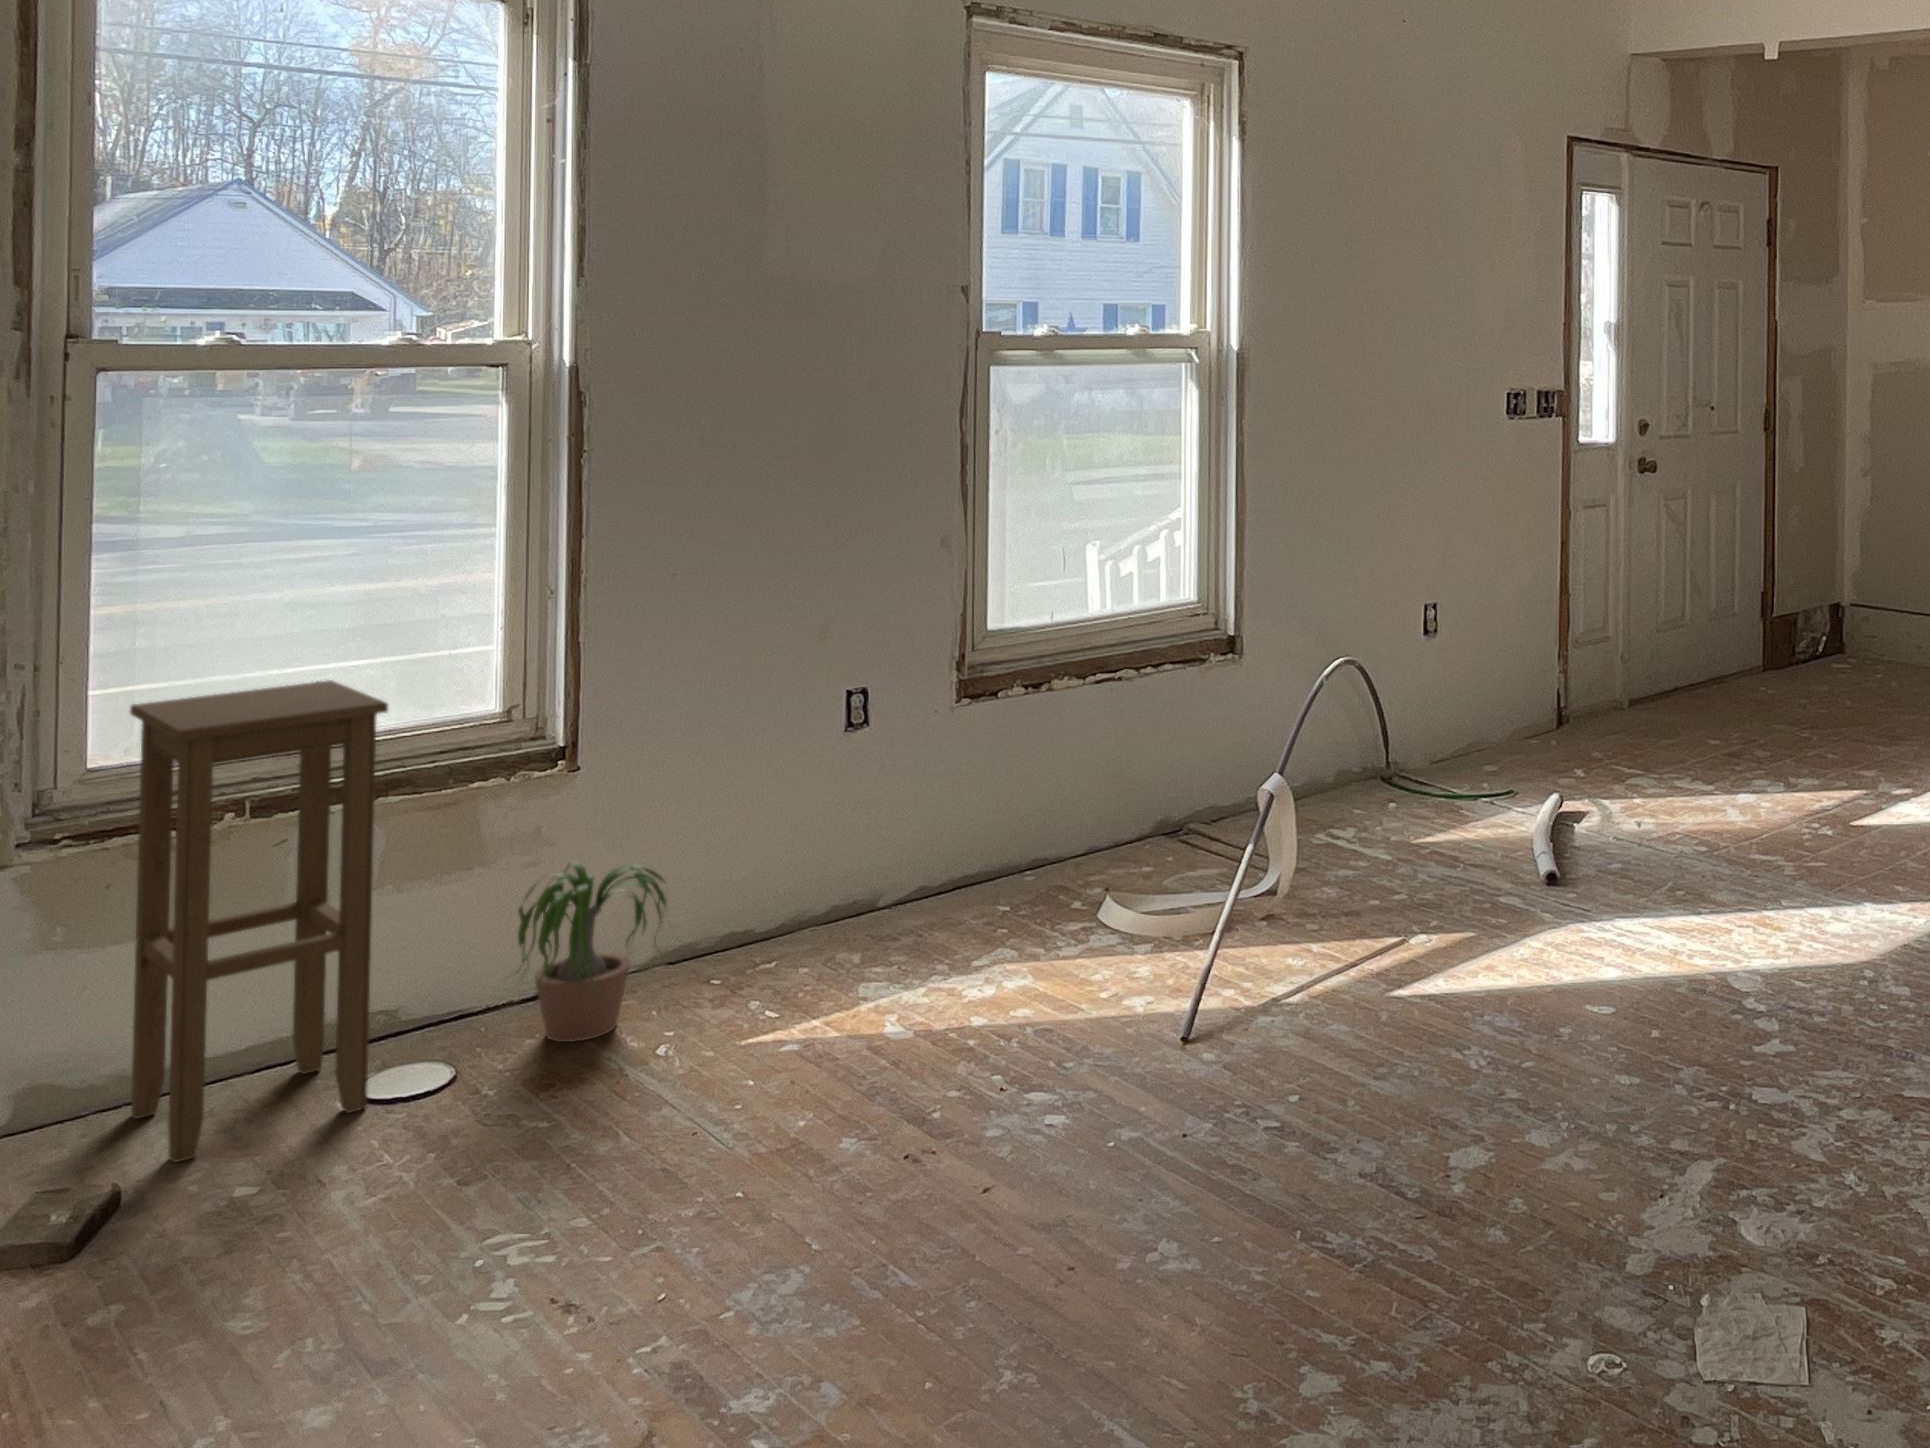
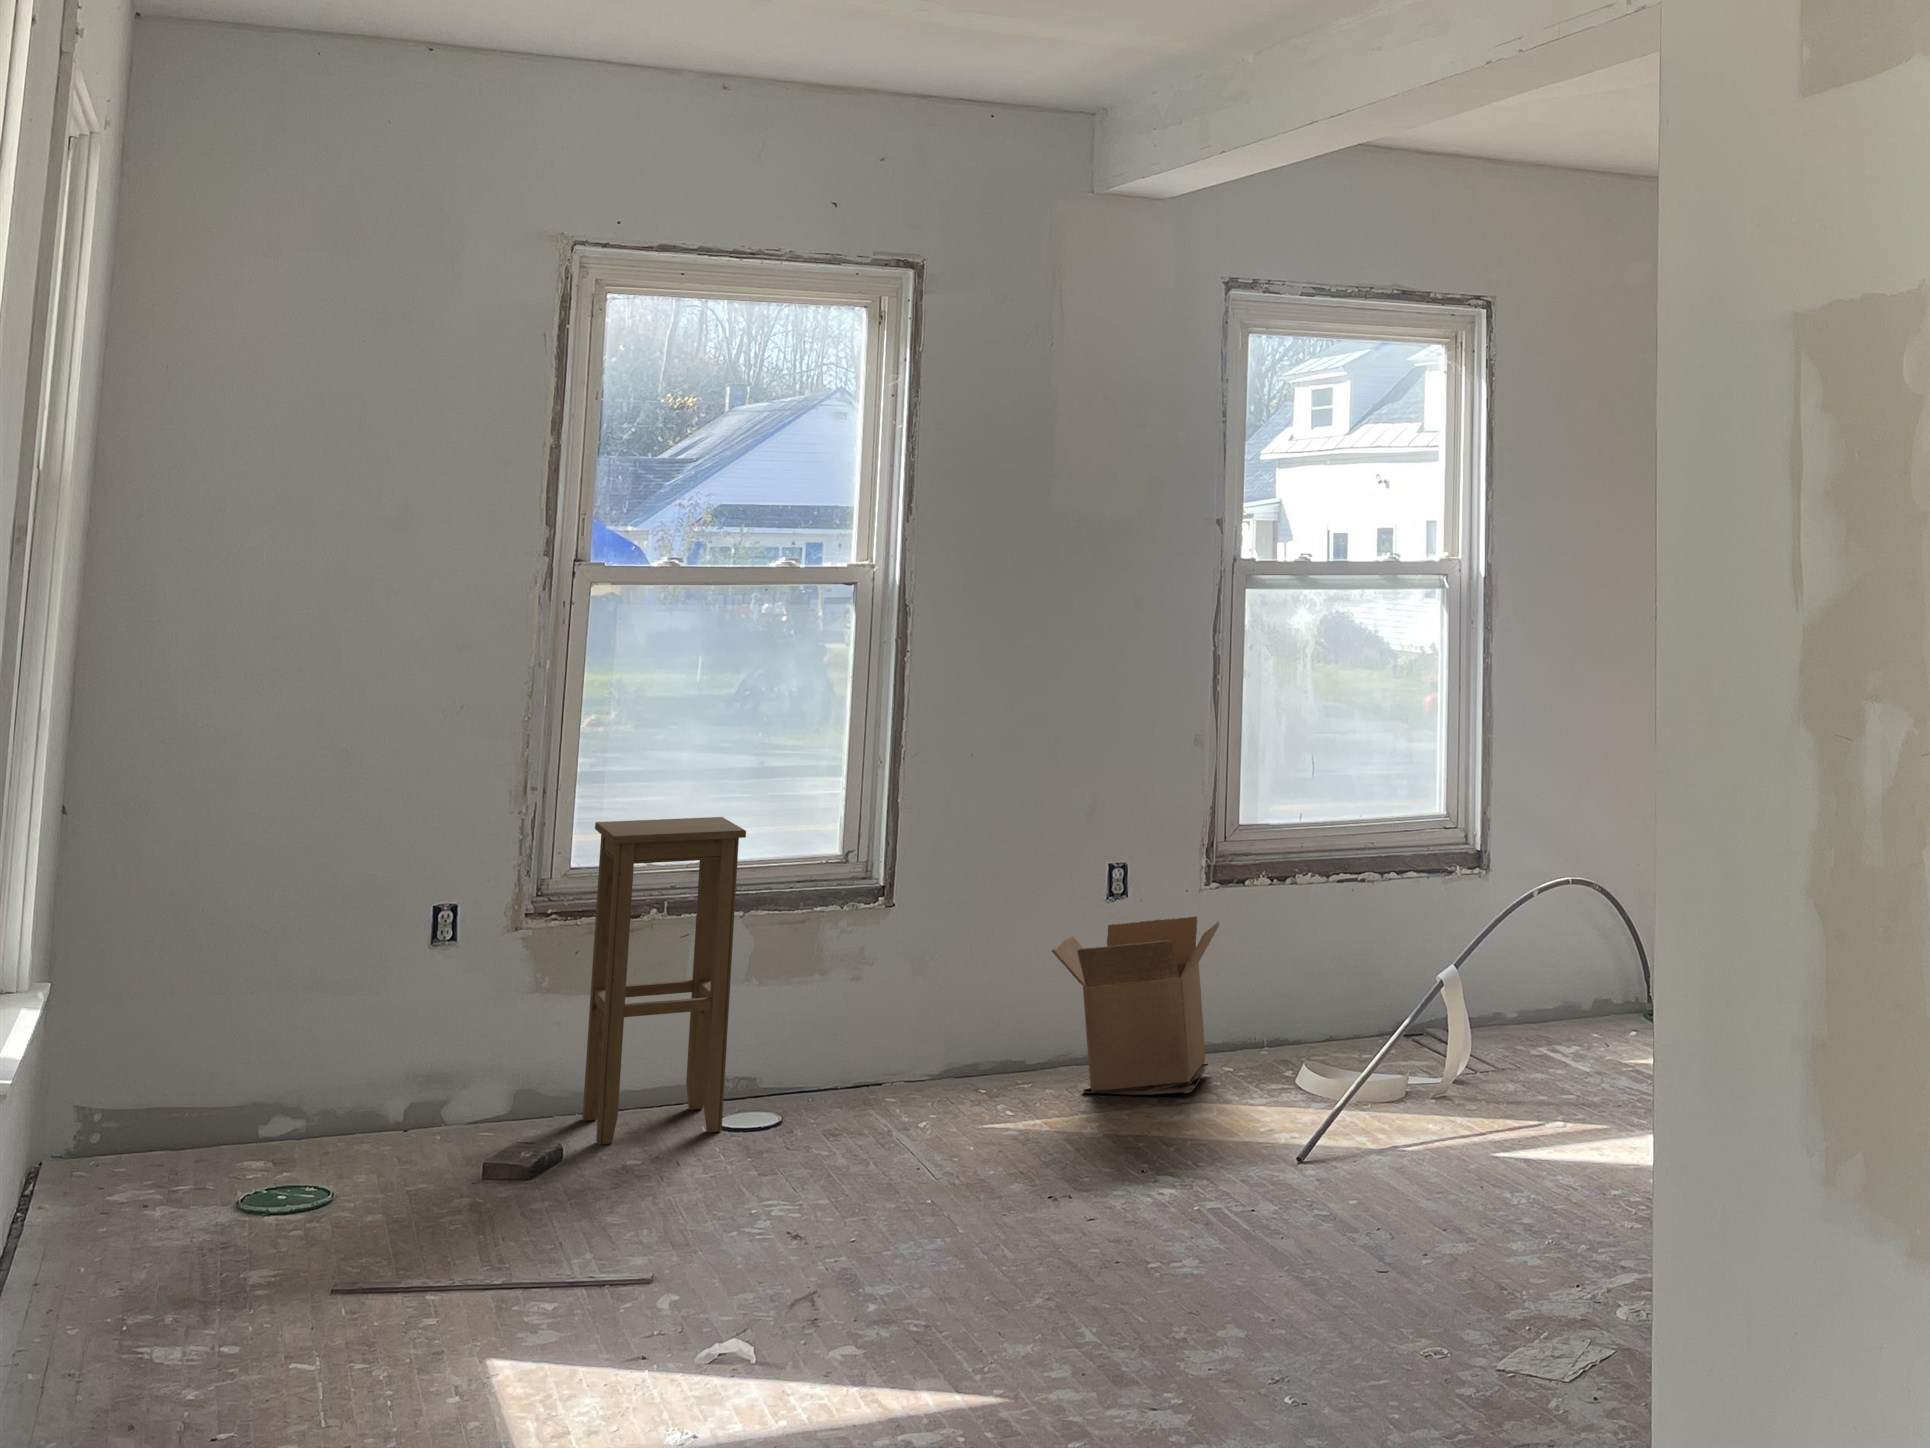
cardboard box: none [800,743,998,971] -> present [1052,917,1219,1095]
potted plant: present [509,862,667,1042] -> none [816,975,965,1112]

